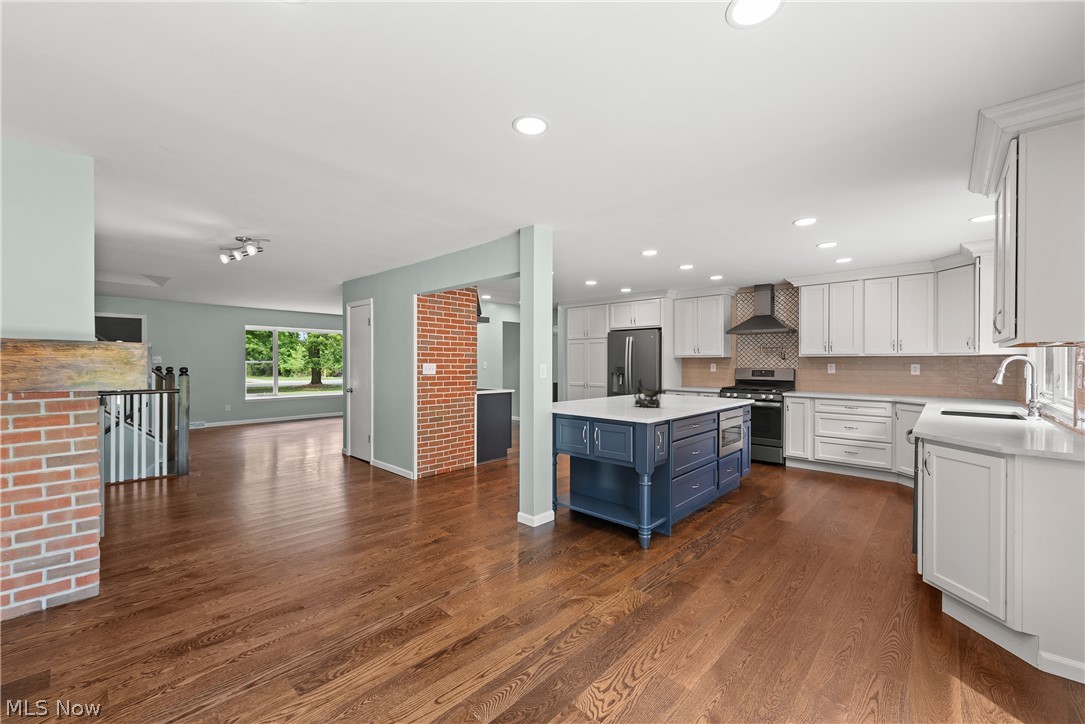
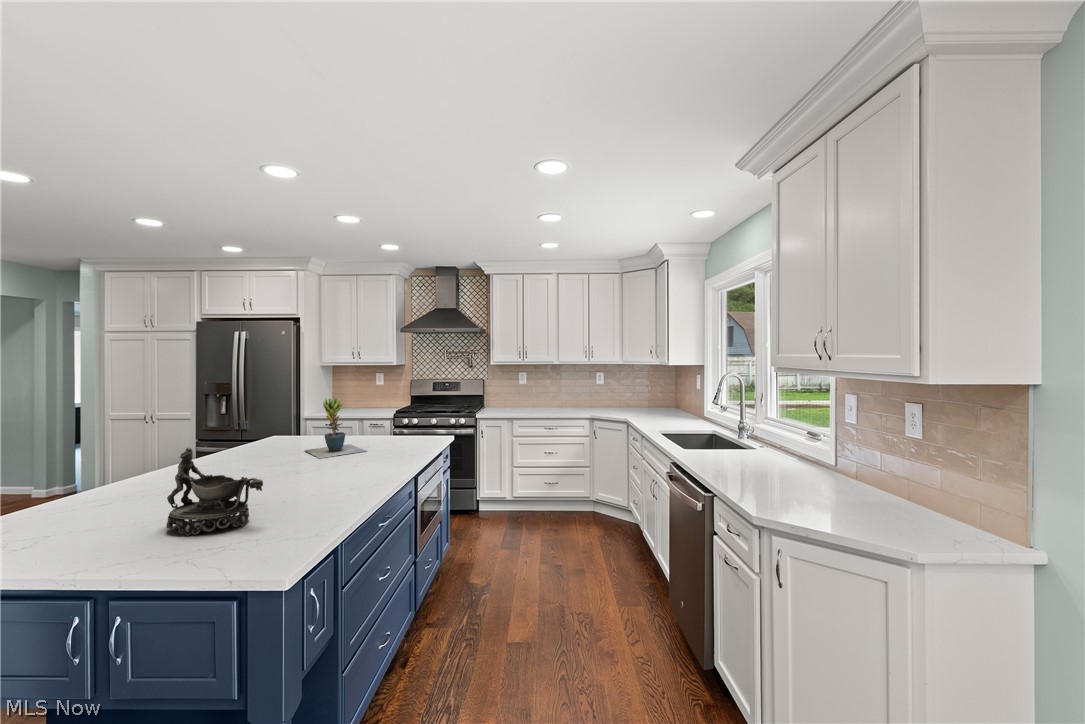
potted plant: none [671,370,704,400] -> present [305,398,366,458]

